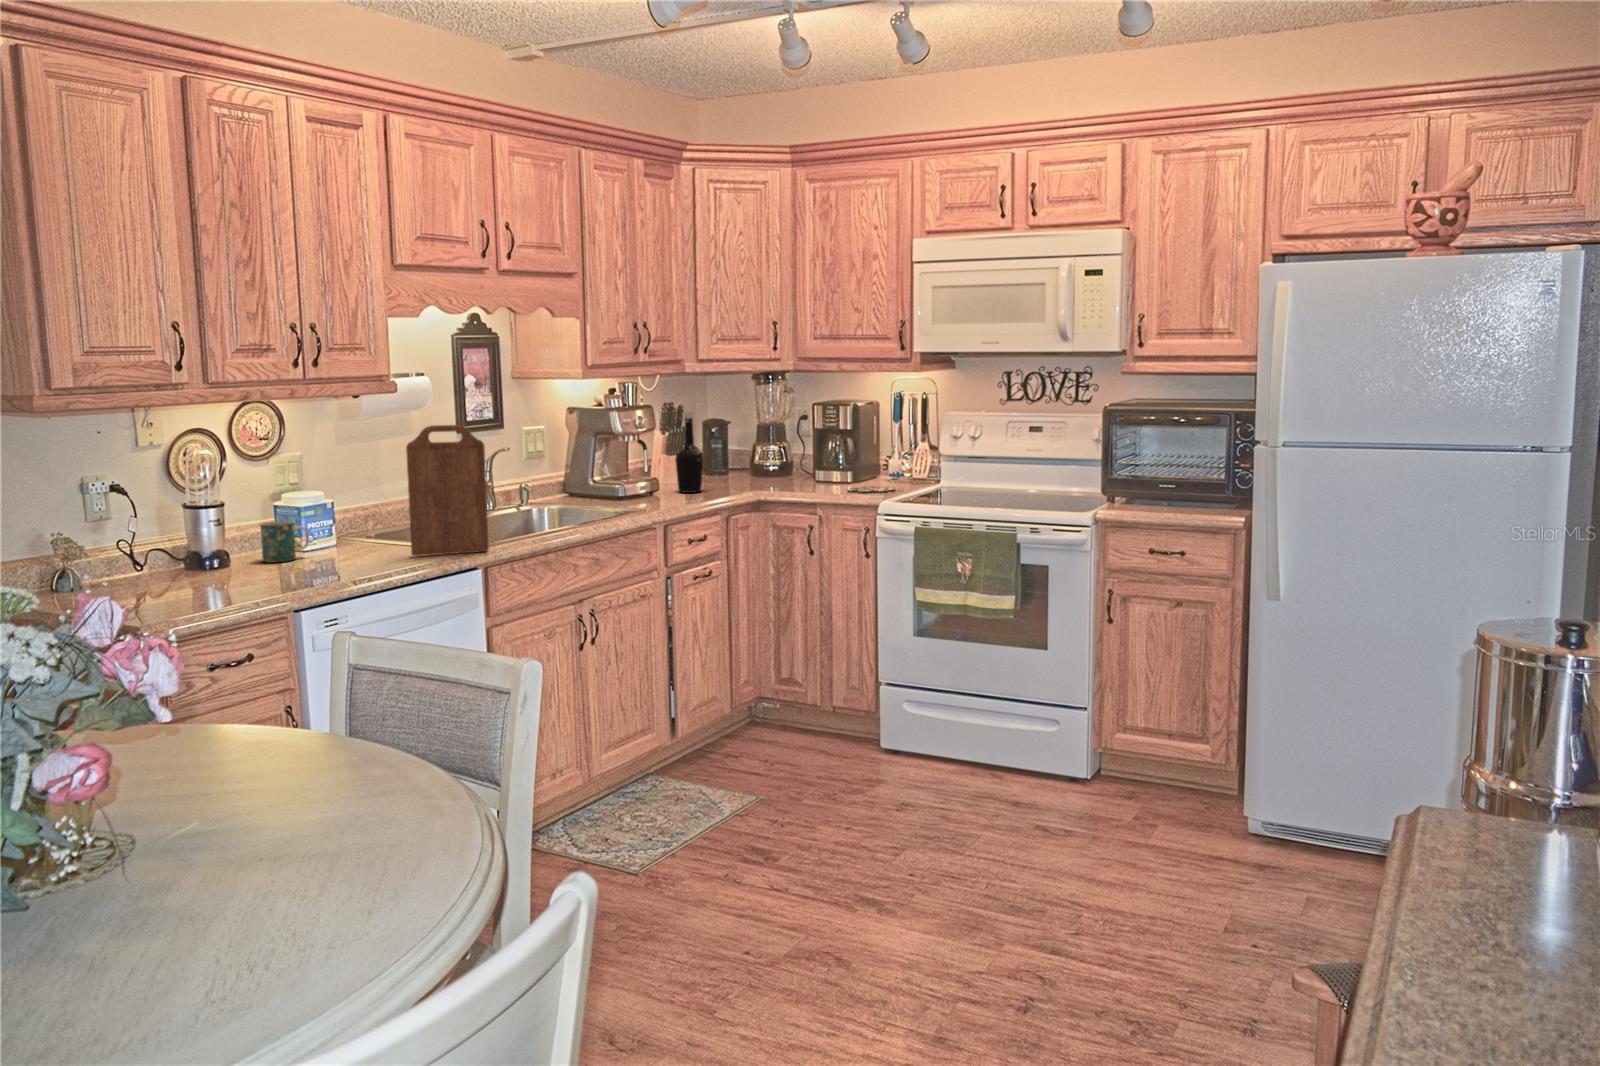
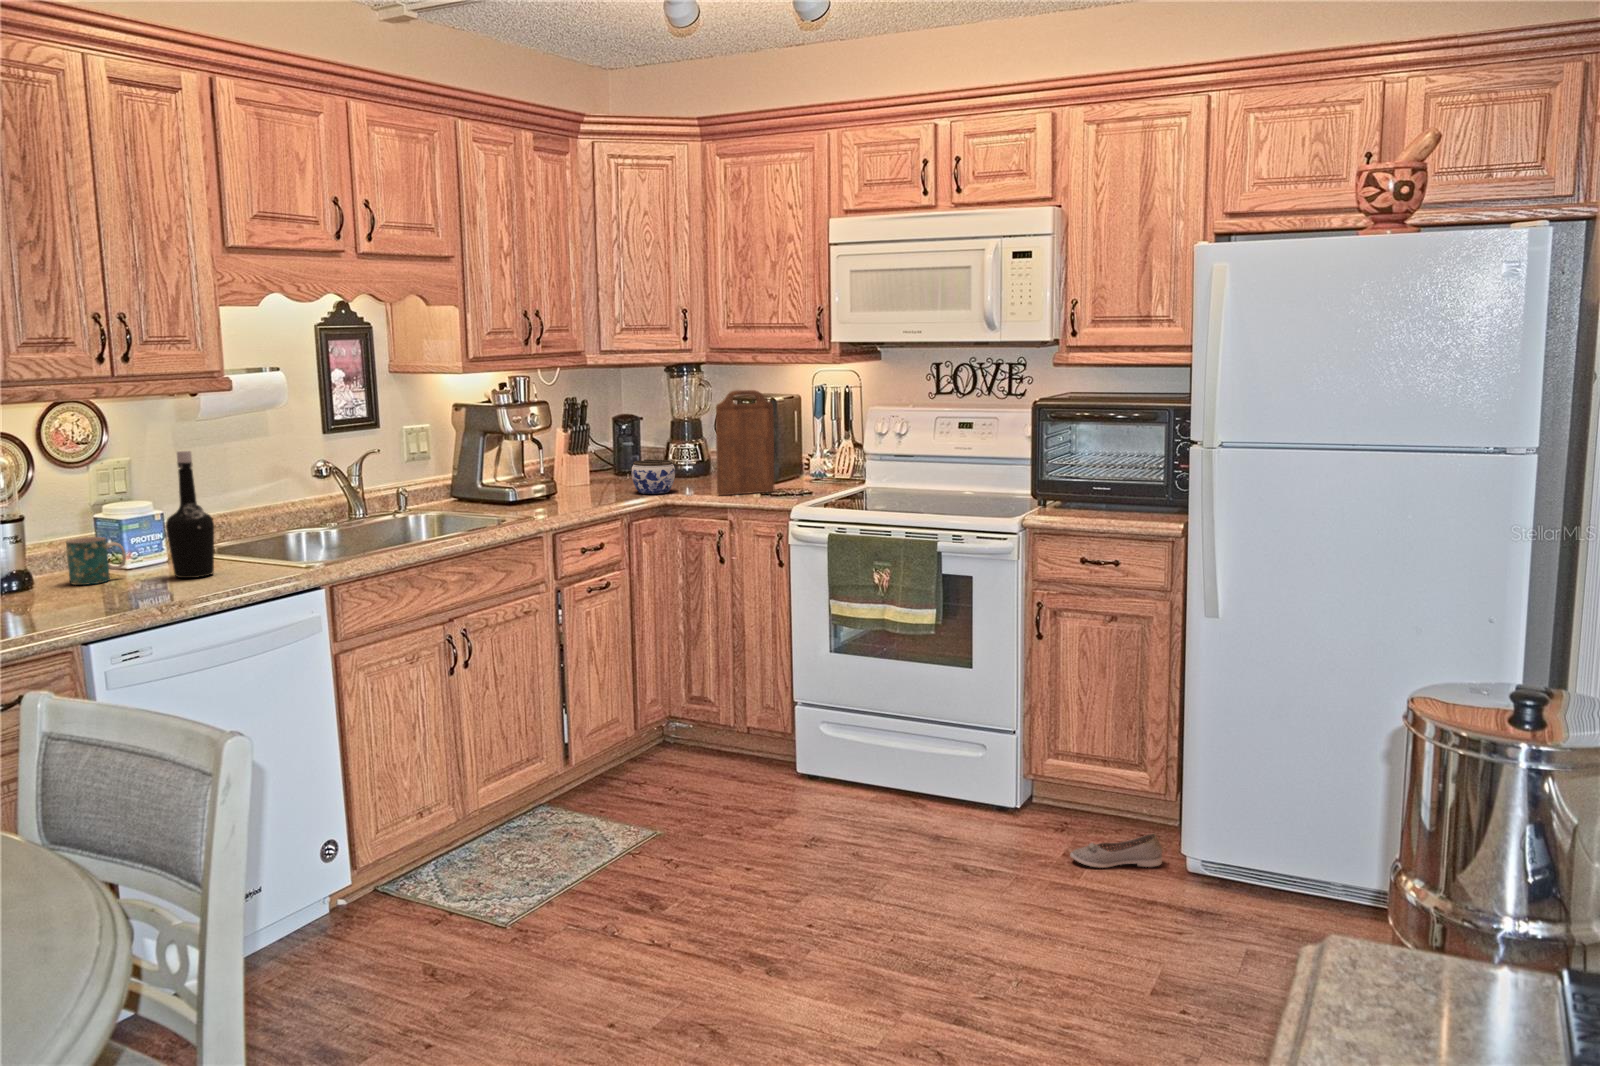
bottle: present [675,411,703,493] -> present [166,451,214,578]
cutting board: present [406,425,489,556] -> present [716,390,774,495]
jar: none [727,460,767,491] -> present [631,459,675,494]
shoe: none [1141,800,1226,831] -> present [1070,834,1162,868]

